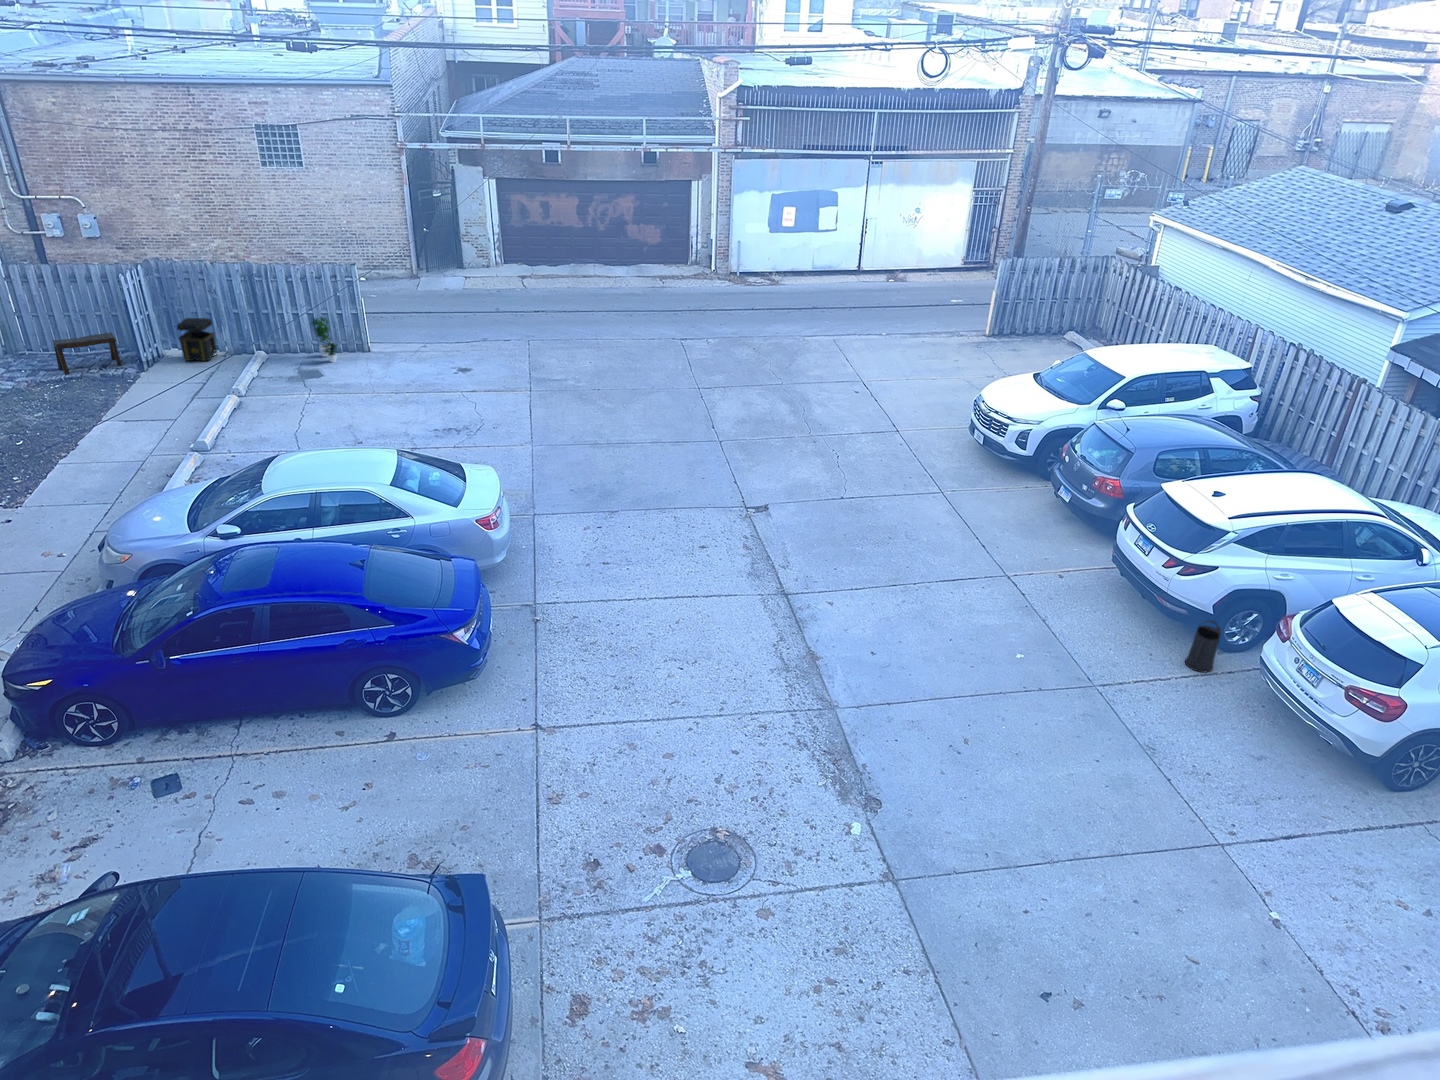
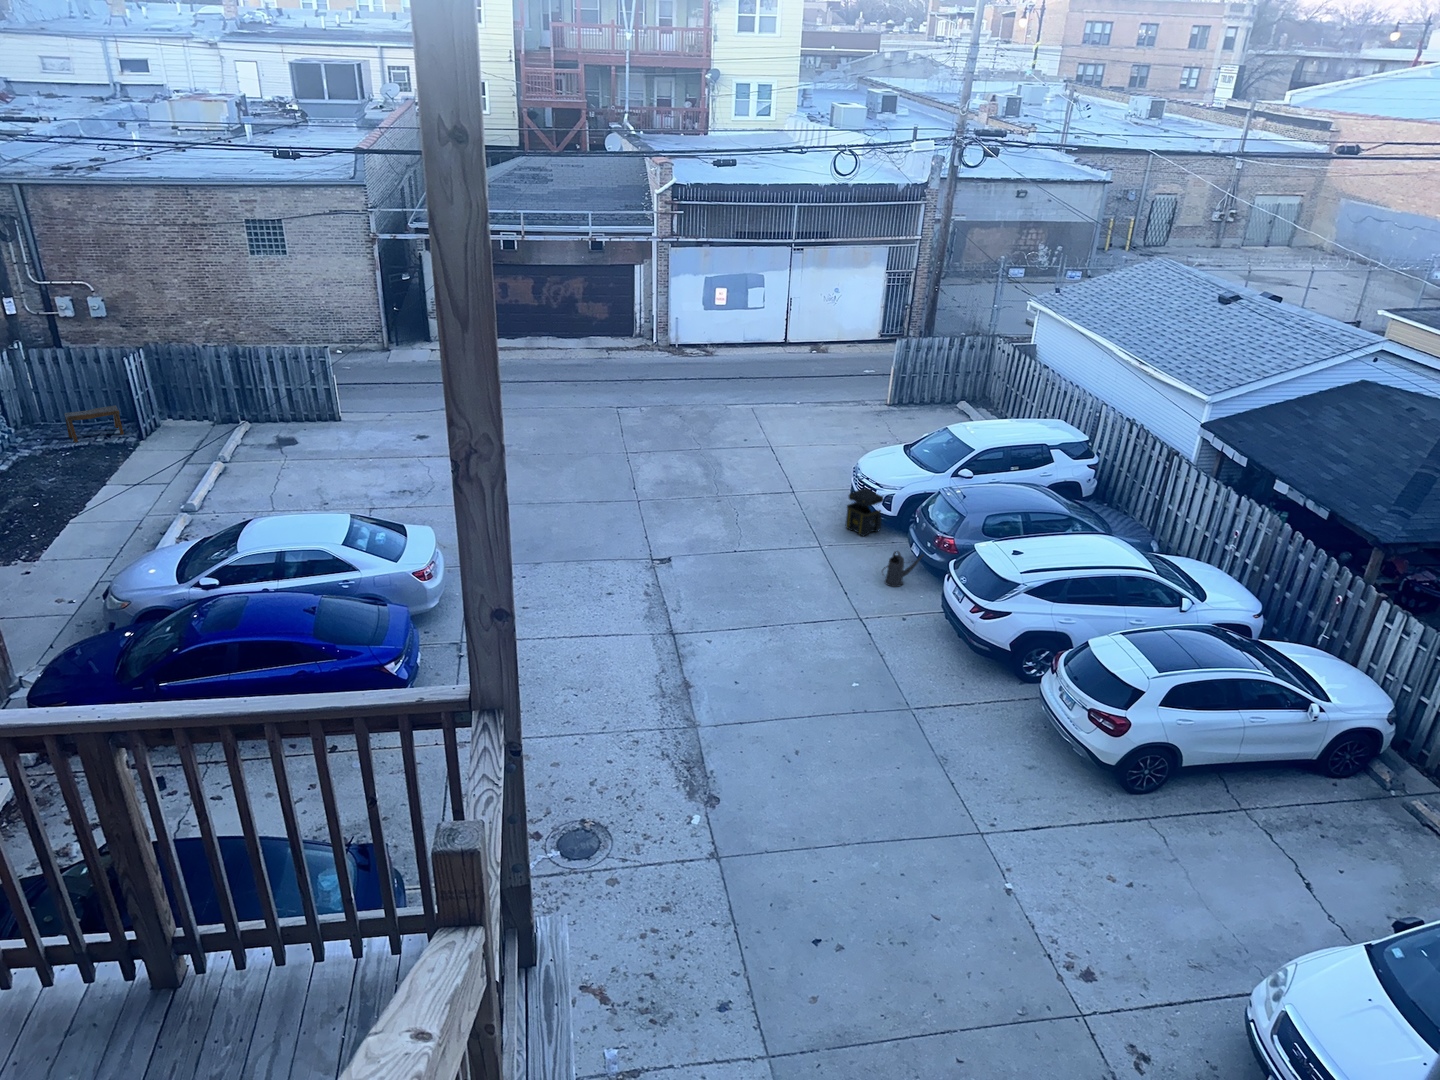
potted plant: present [311,317,338,362] -> none [289,389,316,431]
toolbox: present [177,318,217,361] -> present [846,488,884,536]
watering can: present [1185,620,1221,673] -> present [882,551,924,587]

